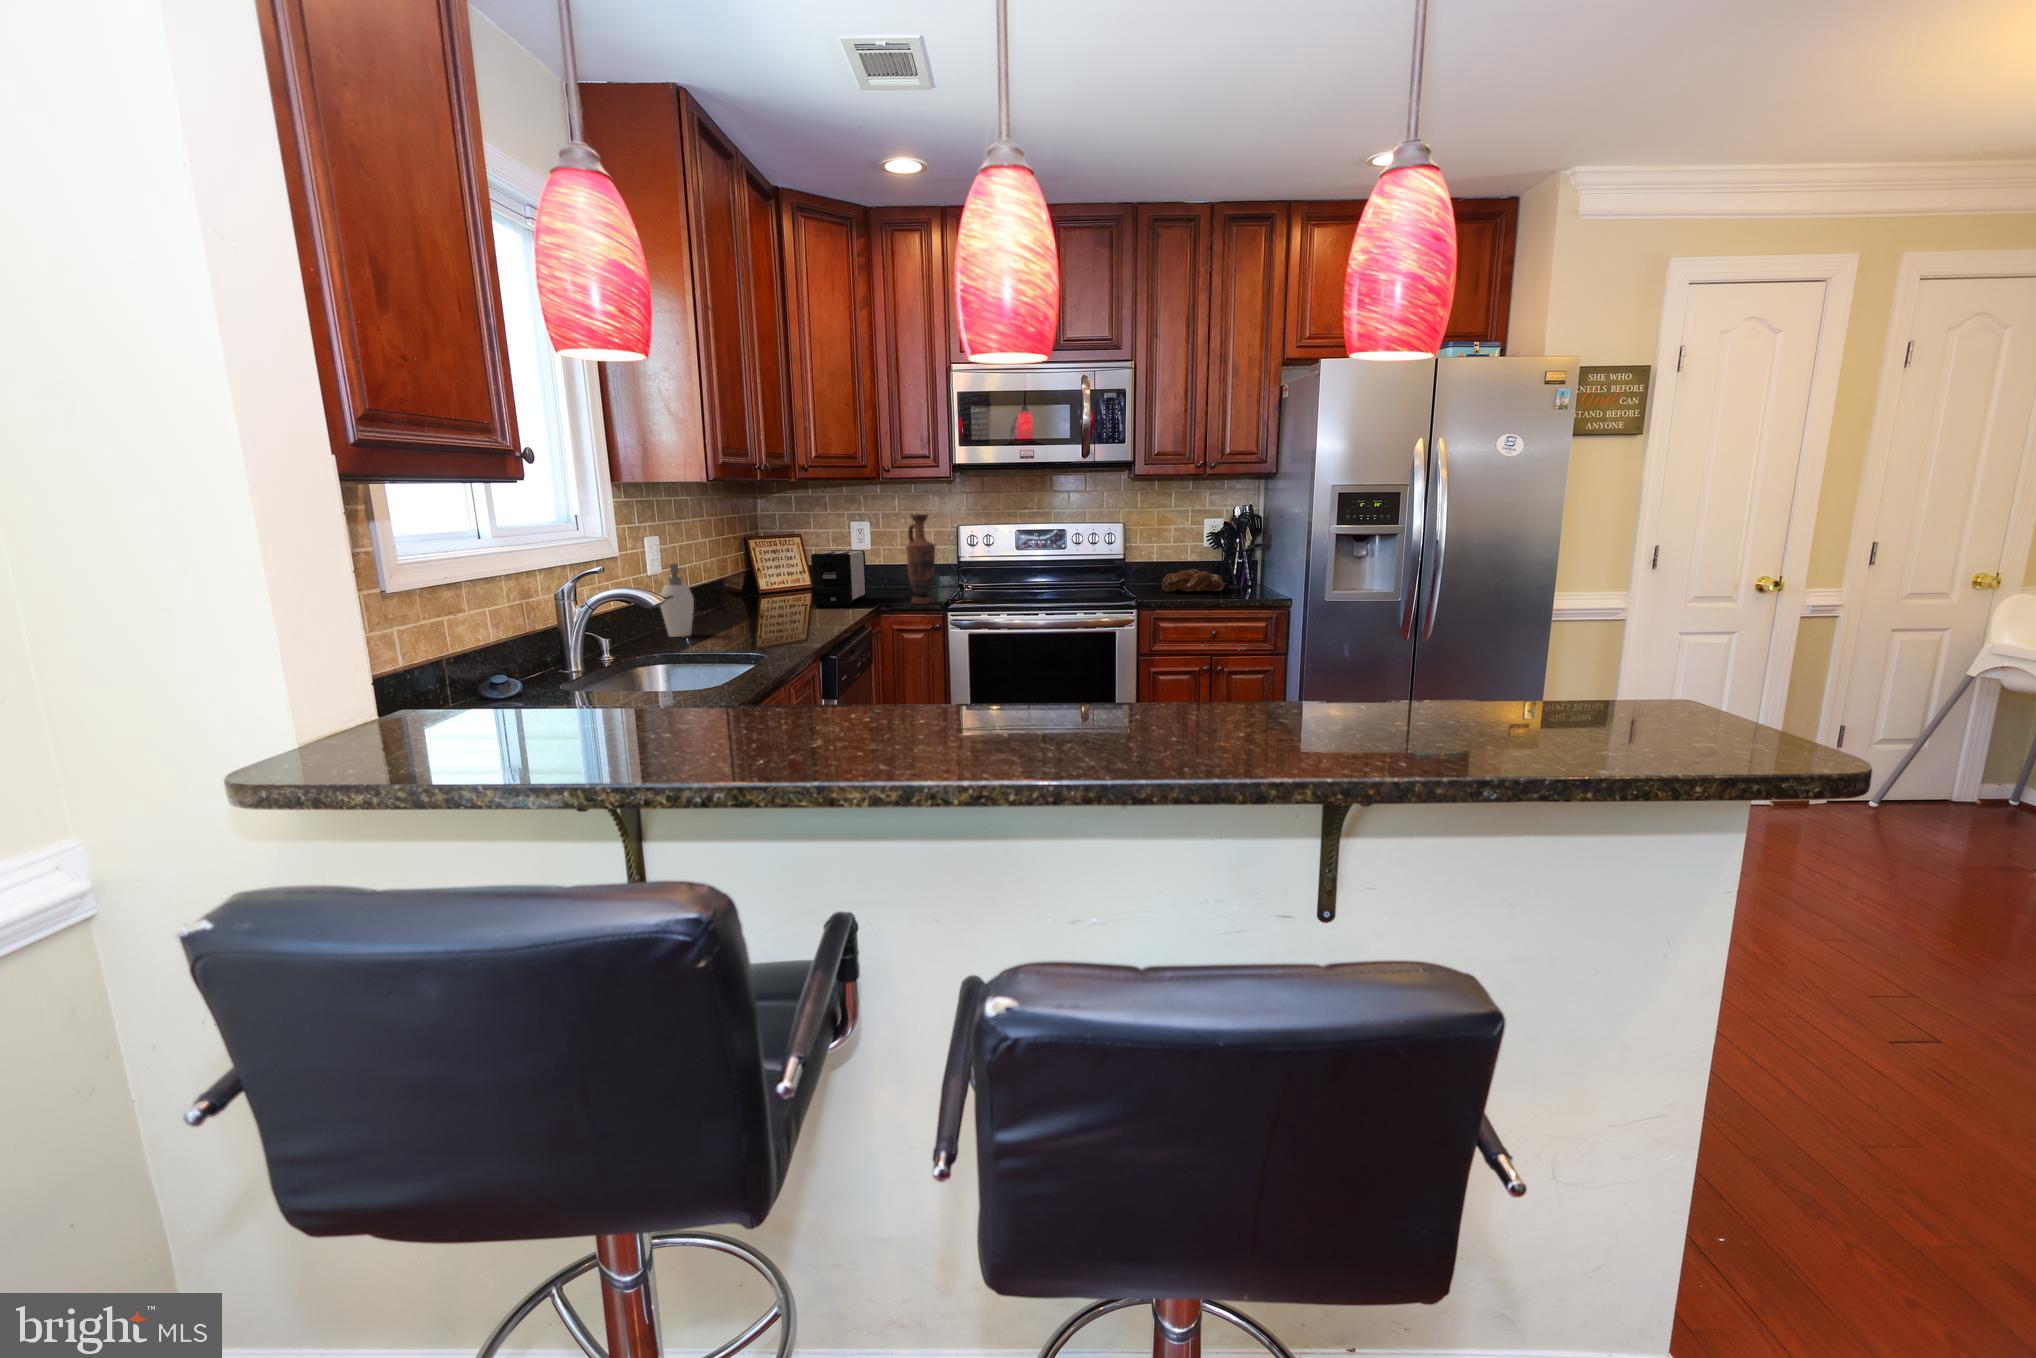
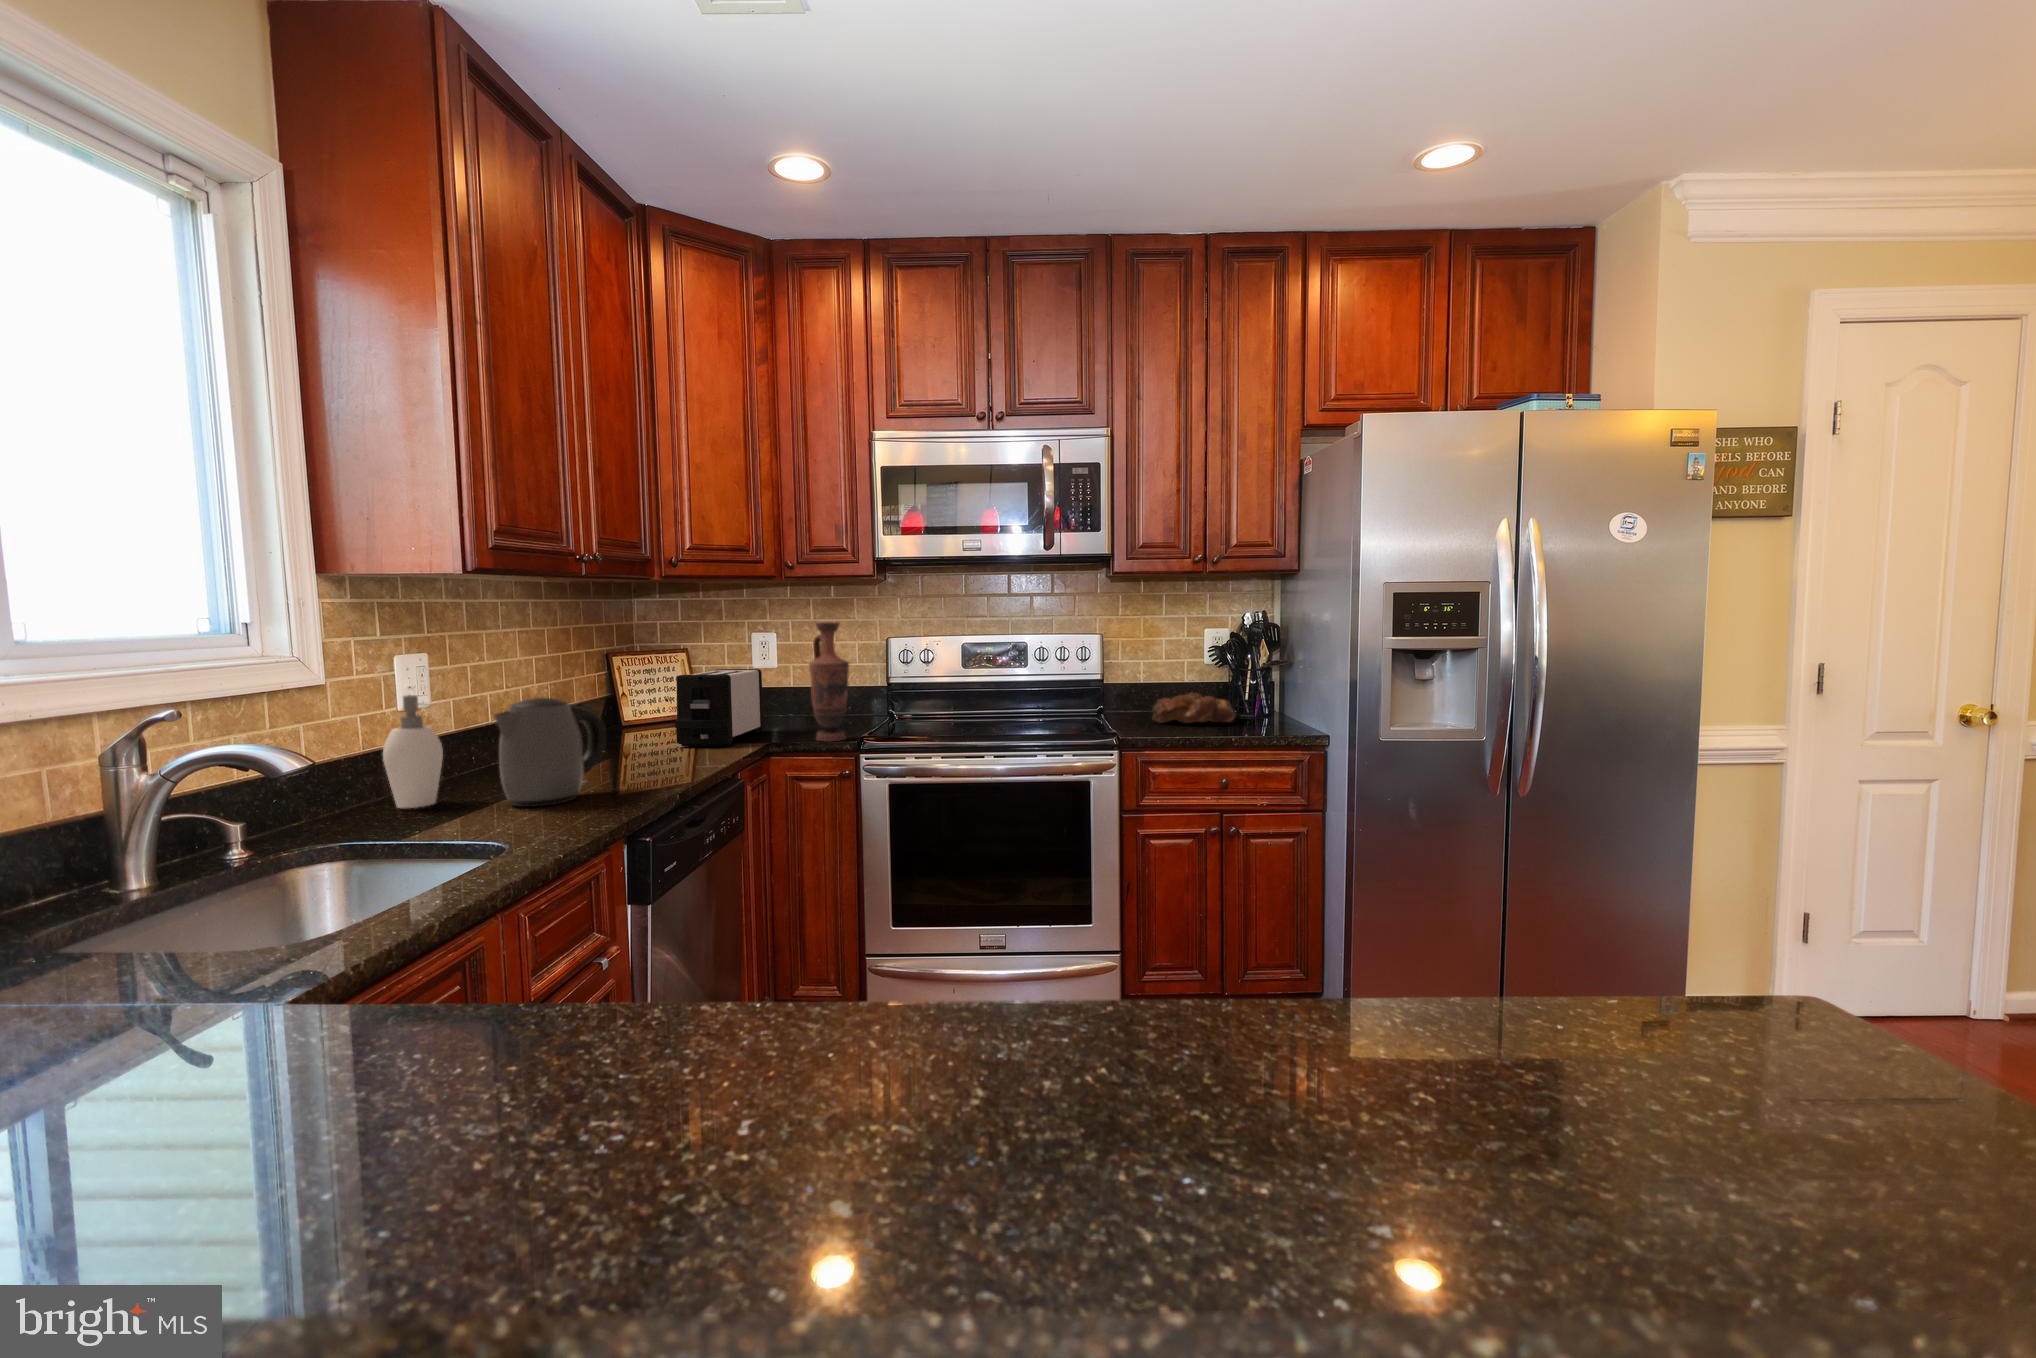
kettle: none [733,566,793,636] -> present [495,698,606,807]

